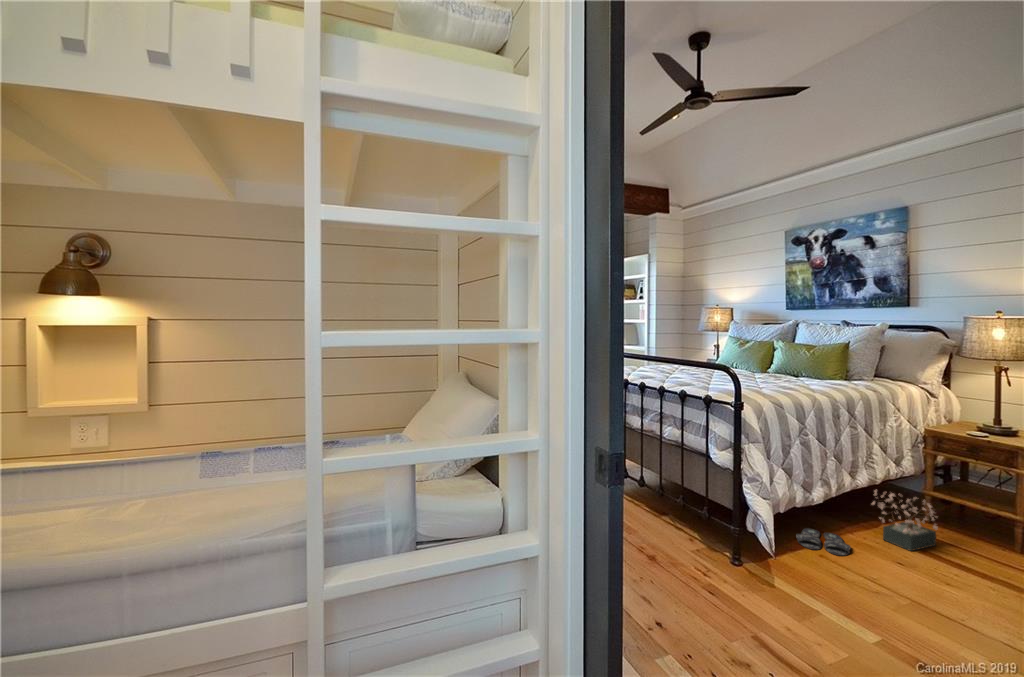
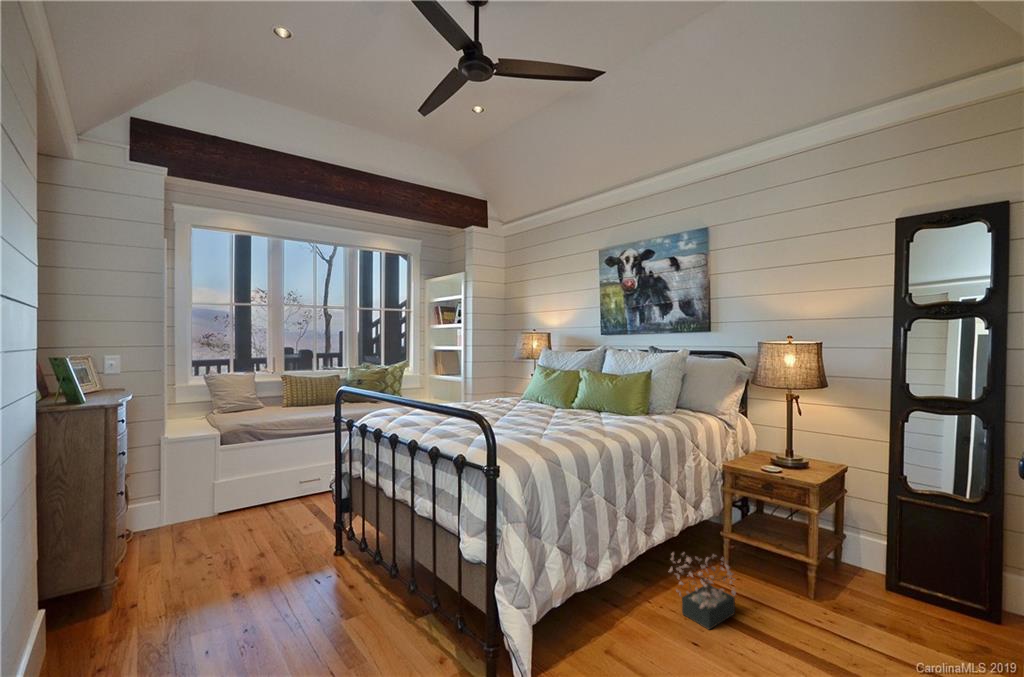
slippers: present [796,528,851,556] -> none [585,609,645,656]

